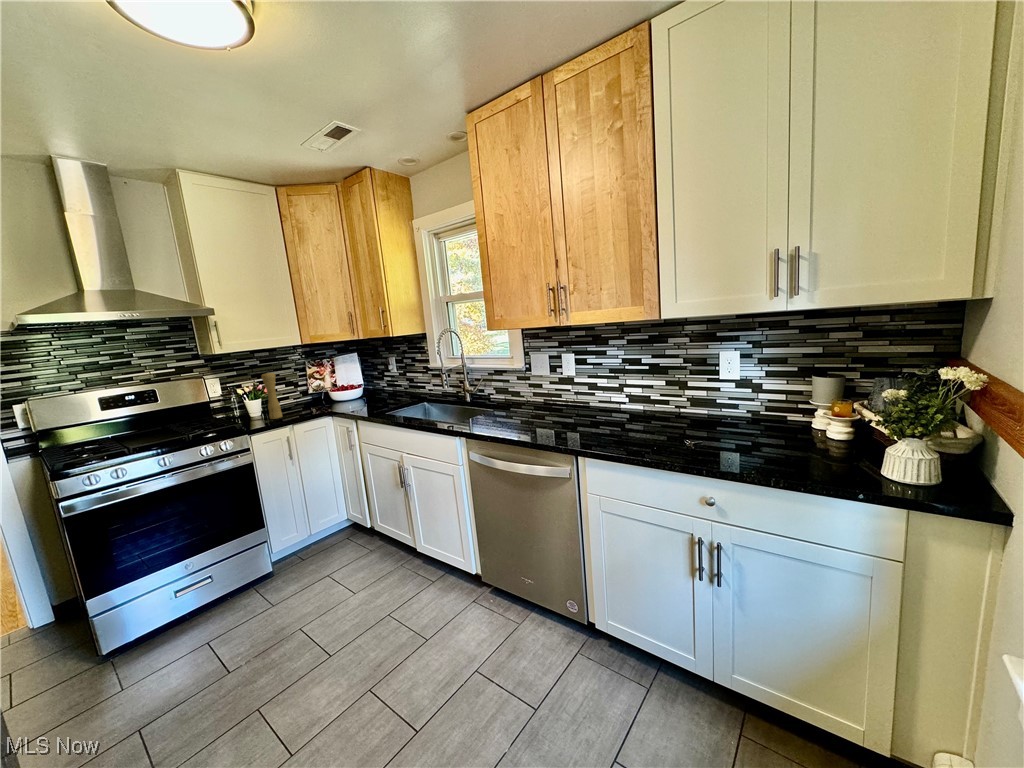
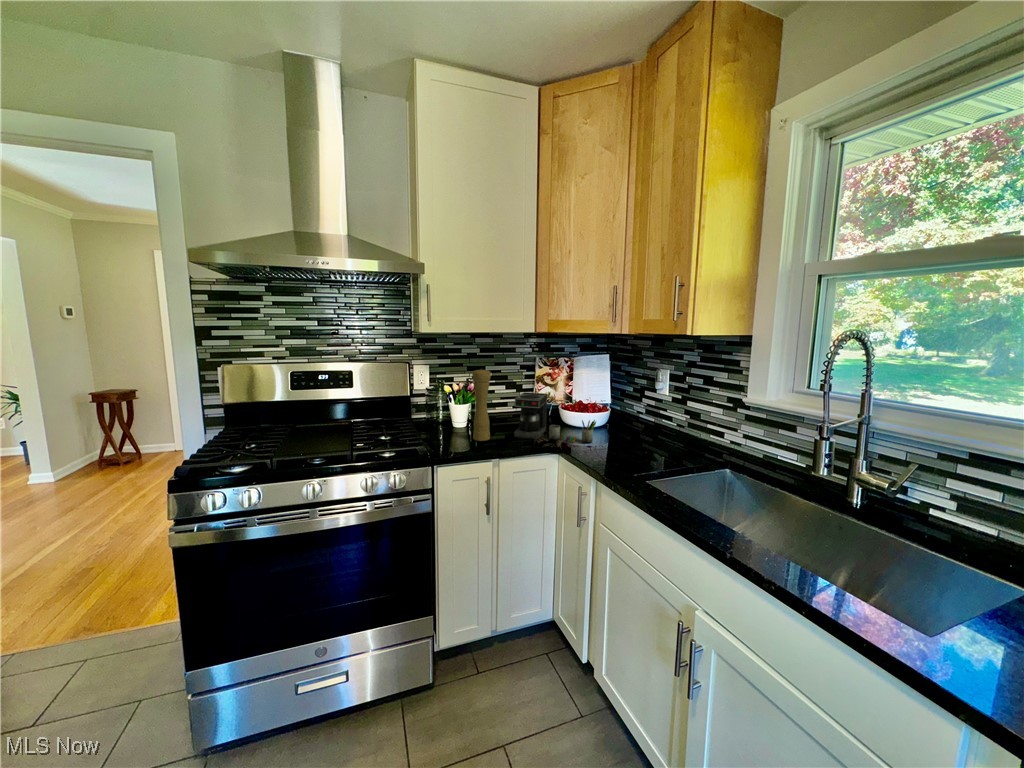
coffee maker: none [296,383,353,413] -> present [514,392,596,442]

